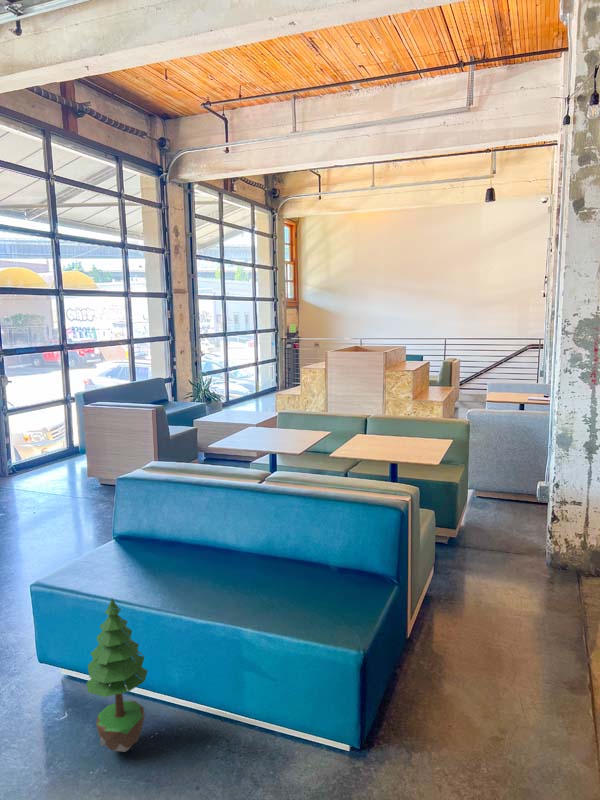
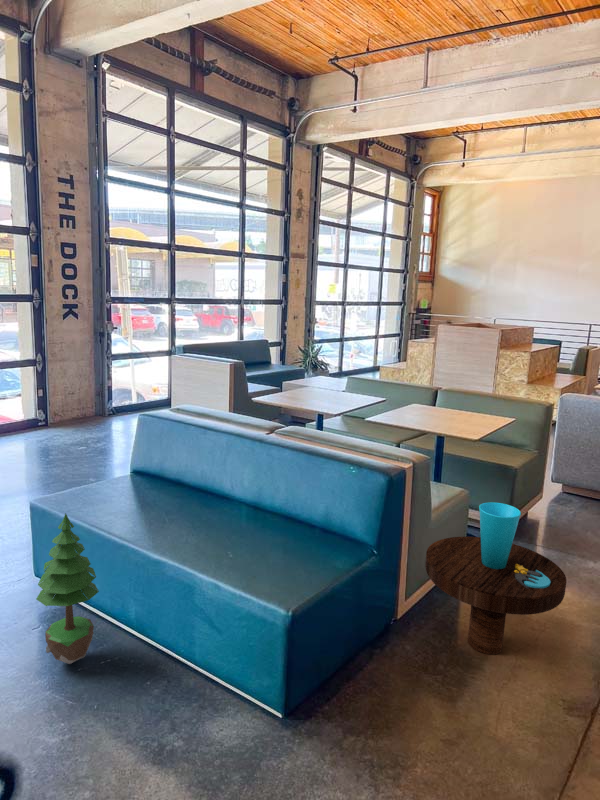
side table: none [424,518,546,652] -> present [425,502,566,654]

